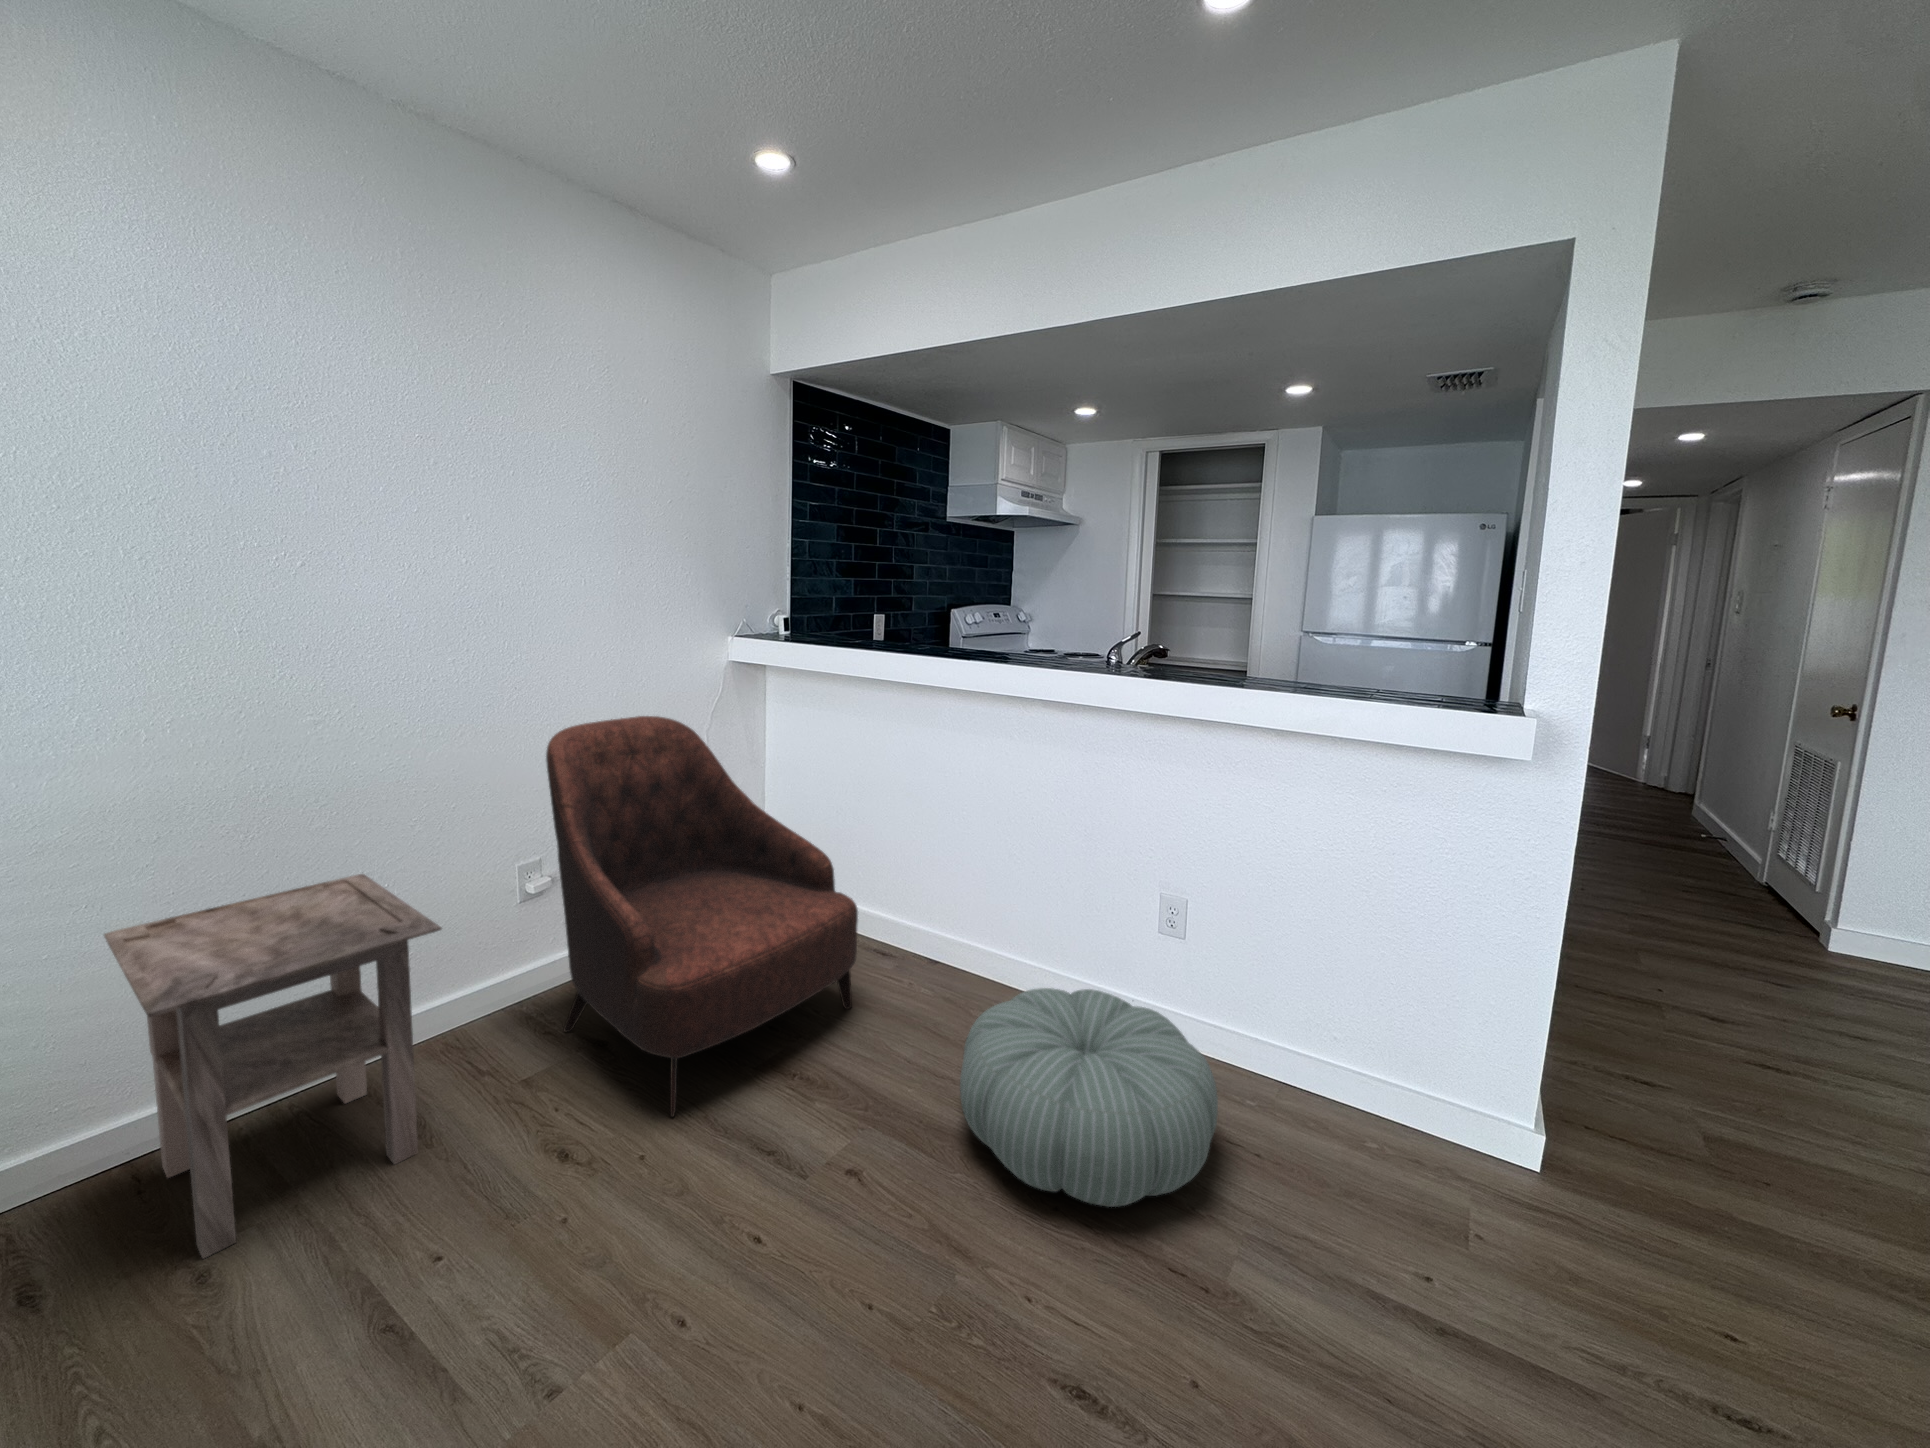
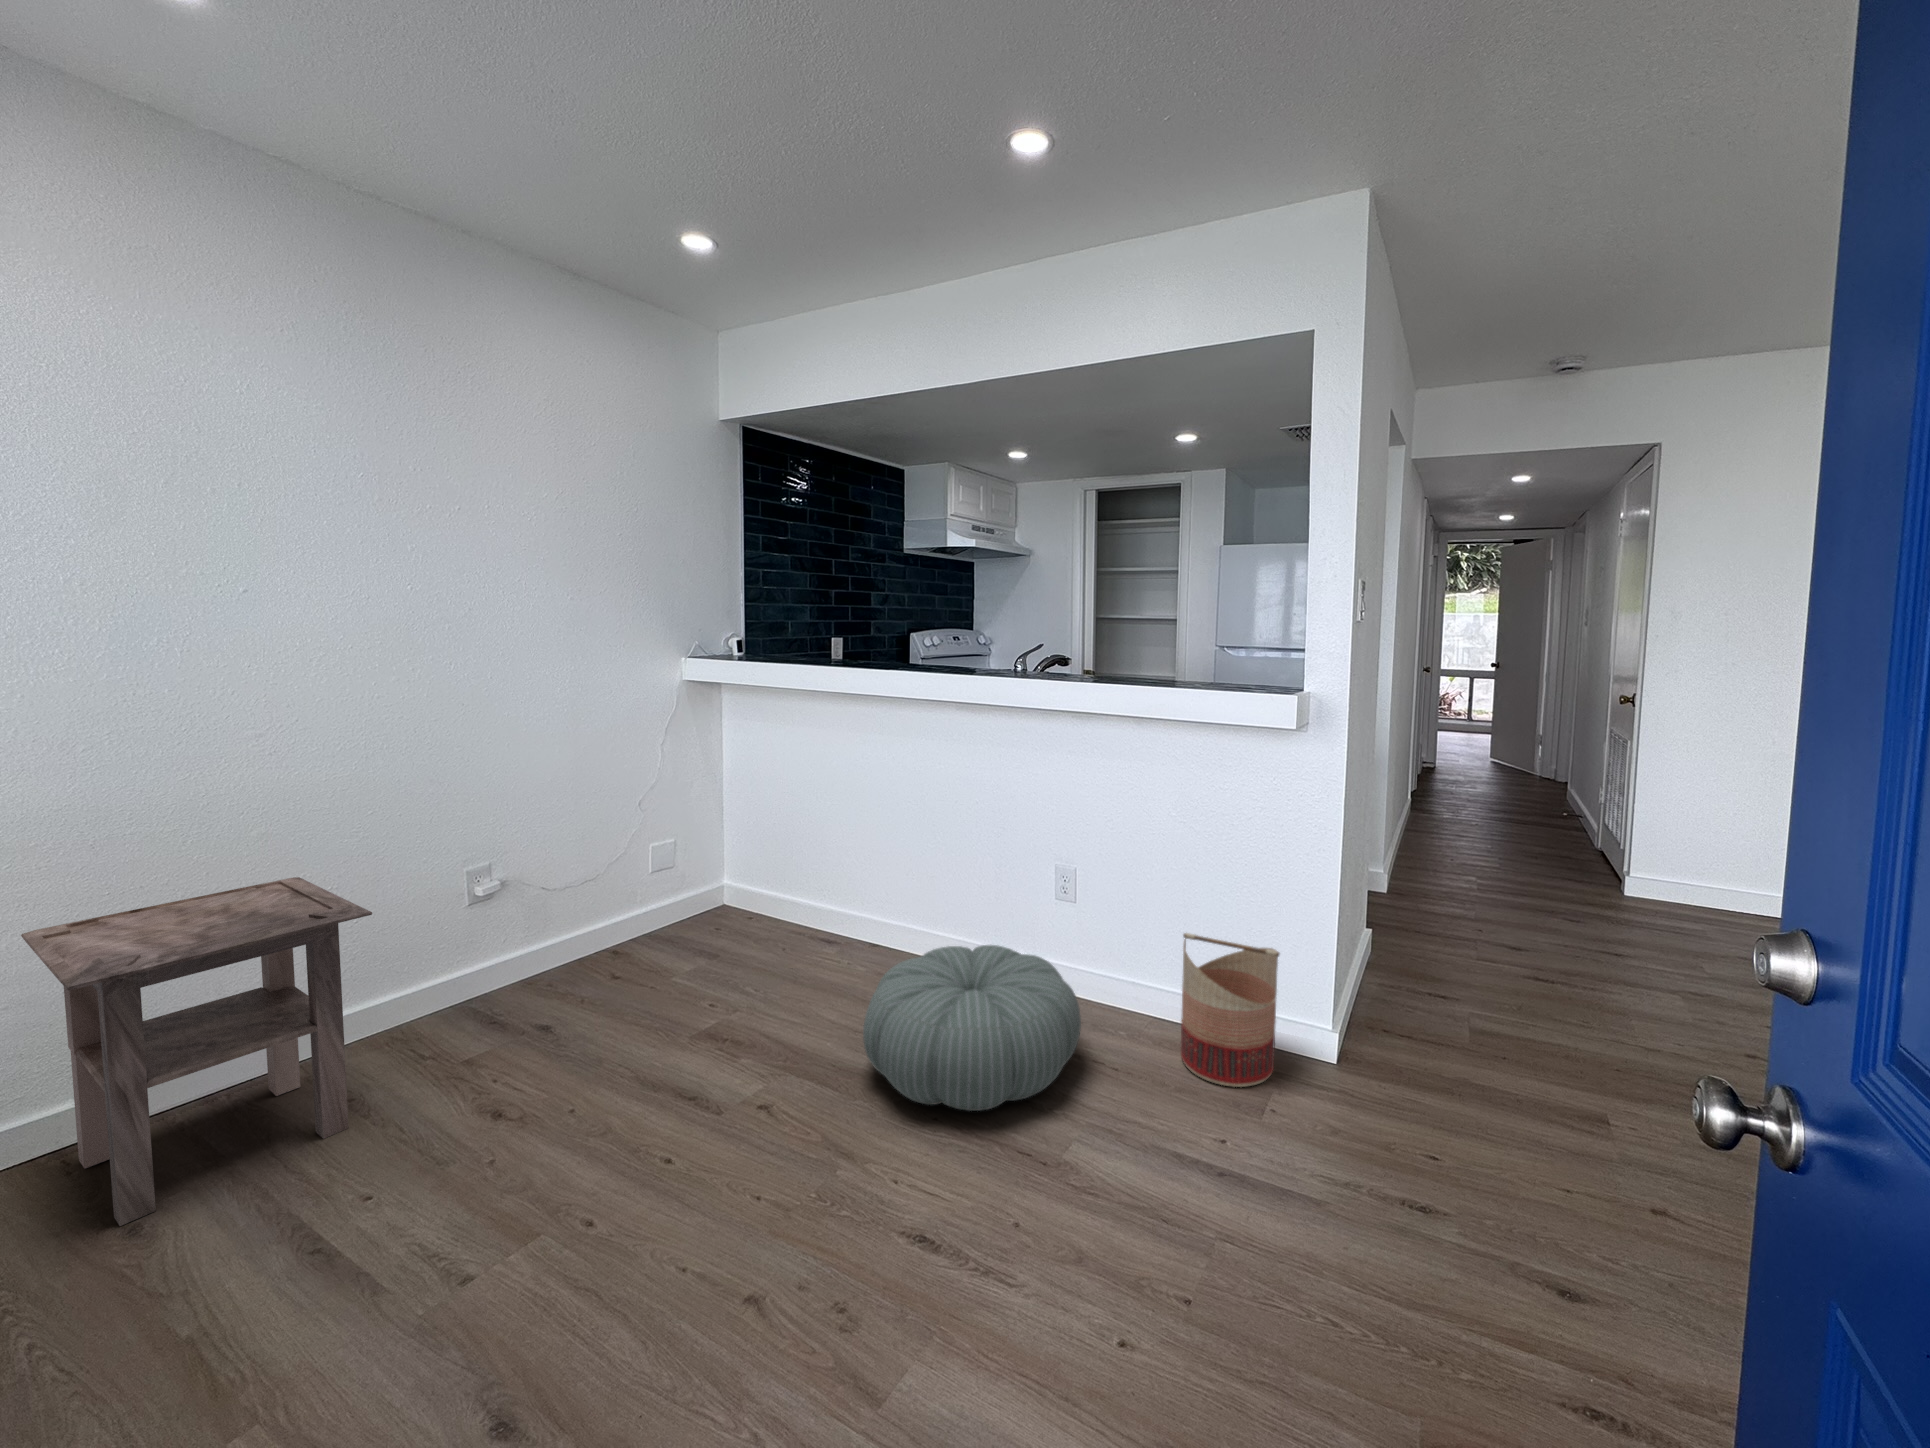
armchair: present [546,716,858,1117] -> none [490,729,793,1081]
basket: none [1334,1001,1484,1202] -> present [1181,933,1279,1087]

